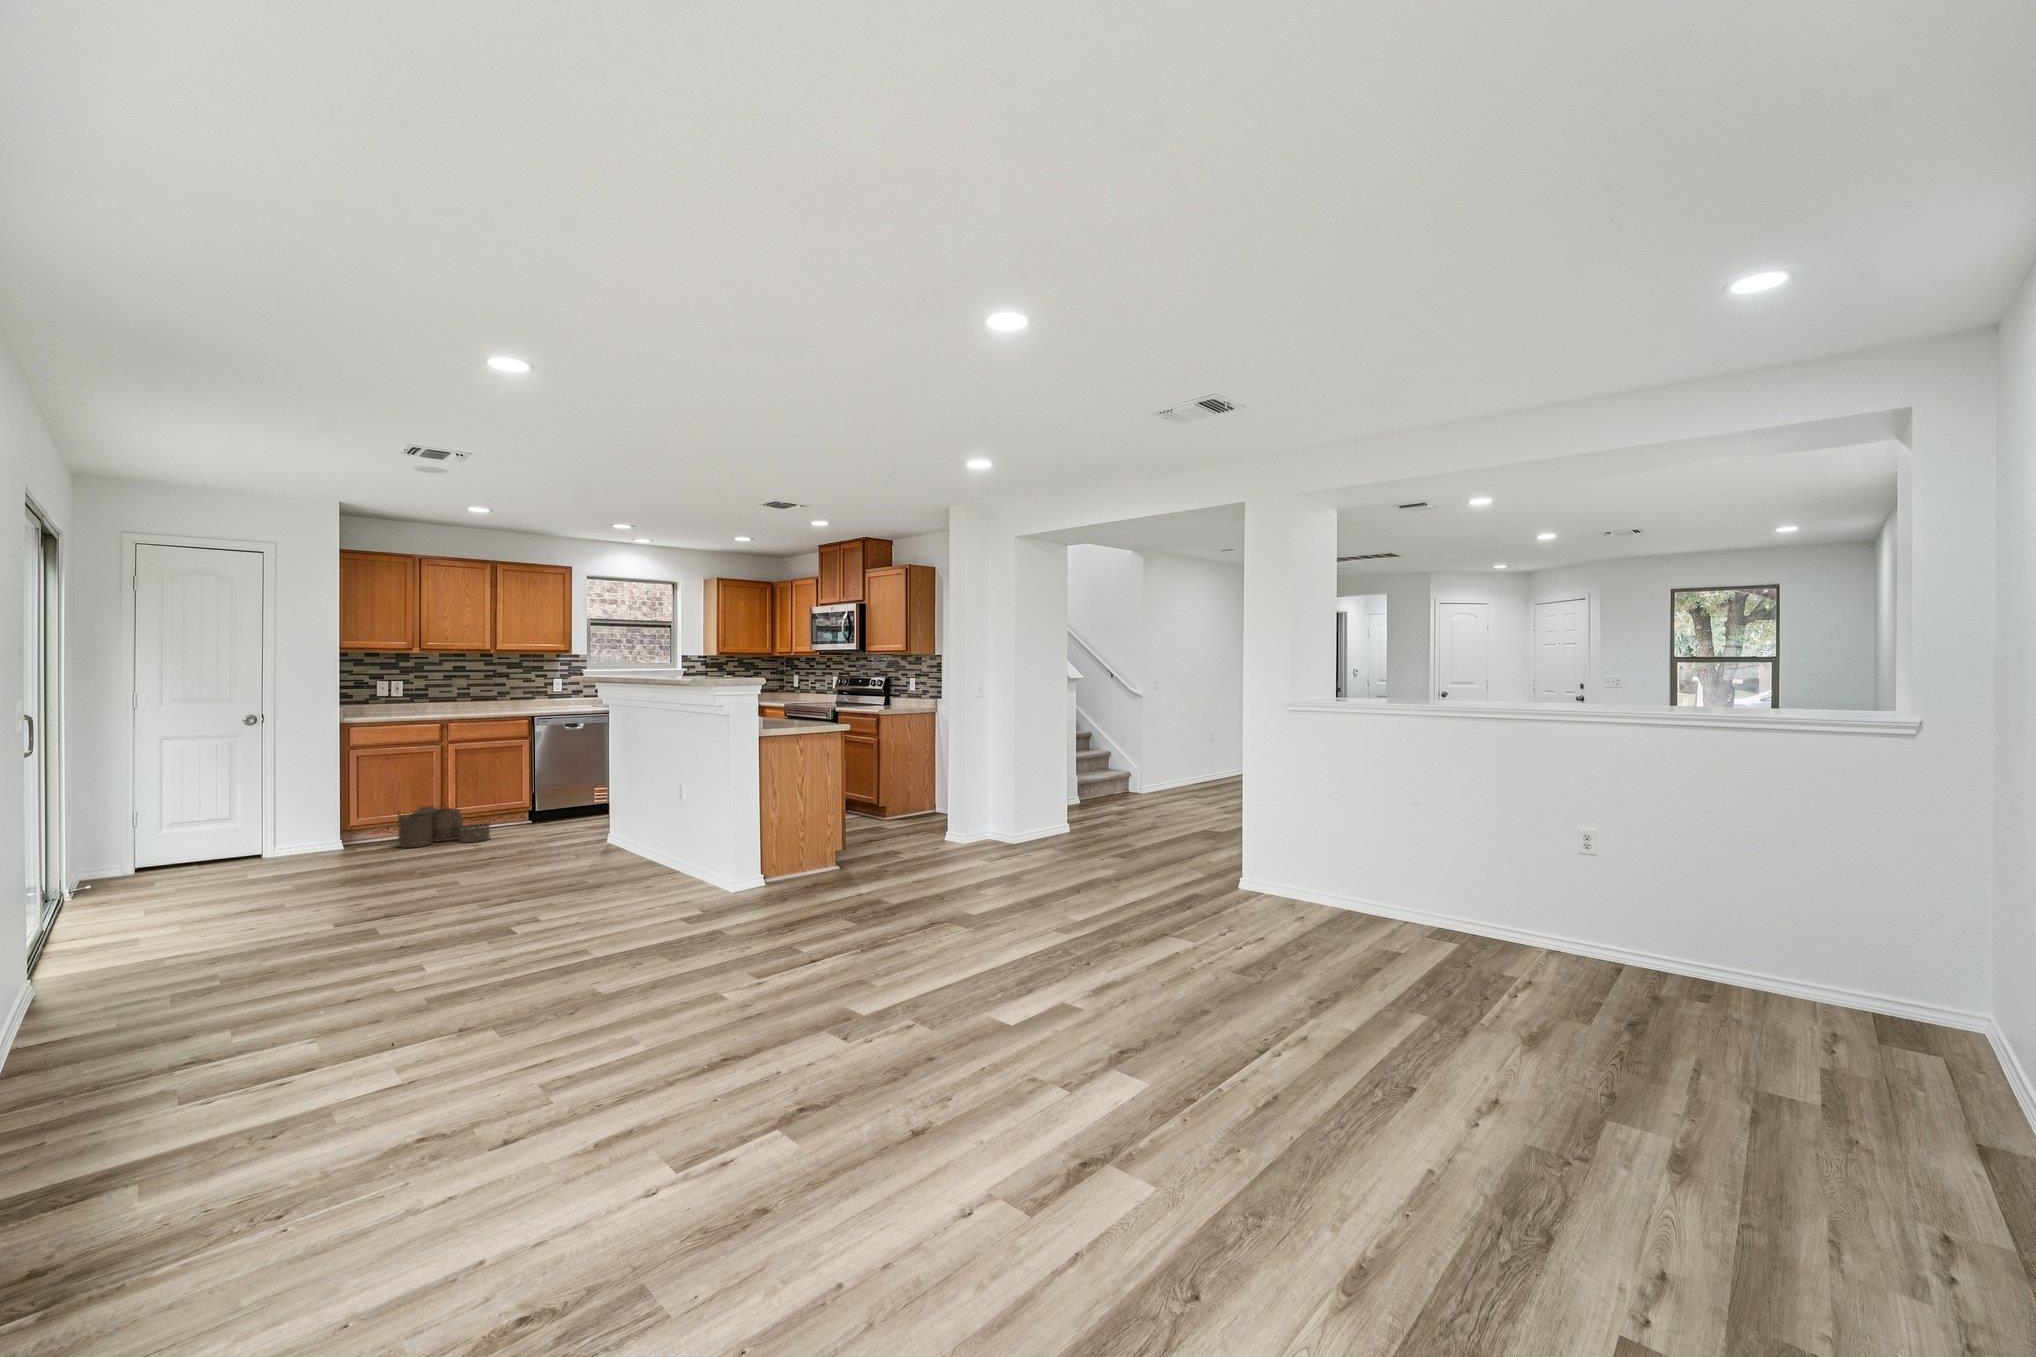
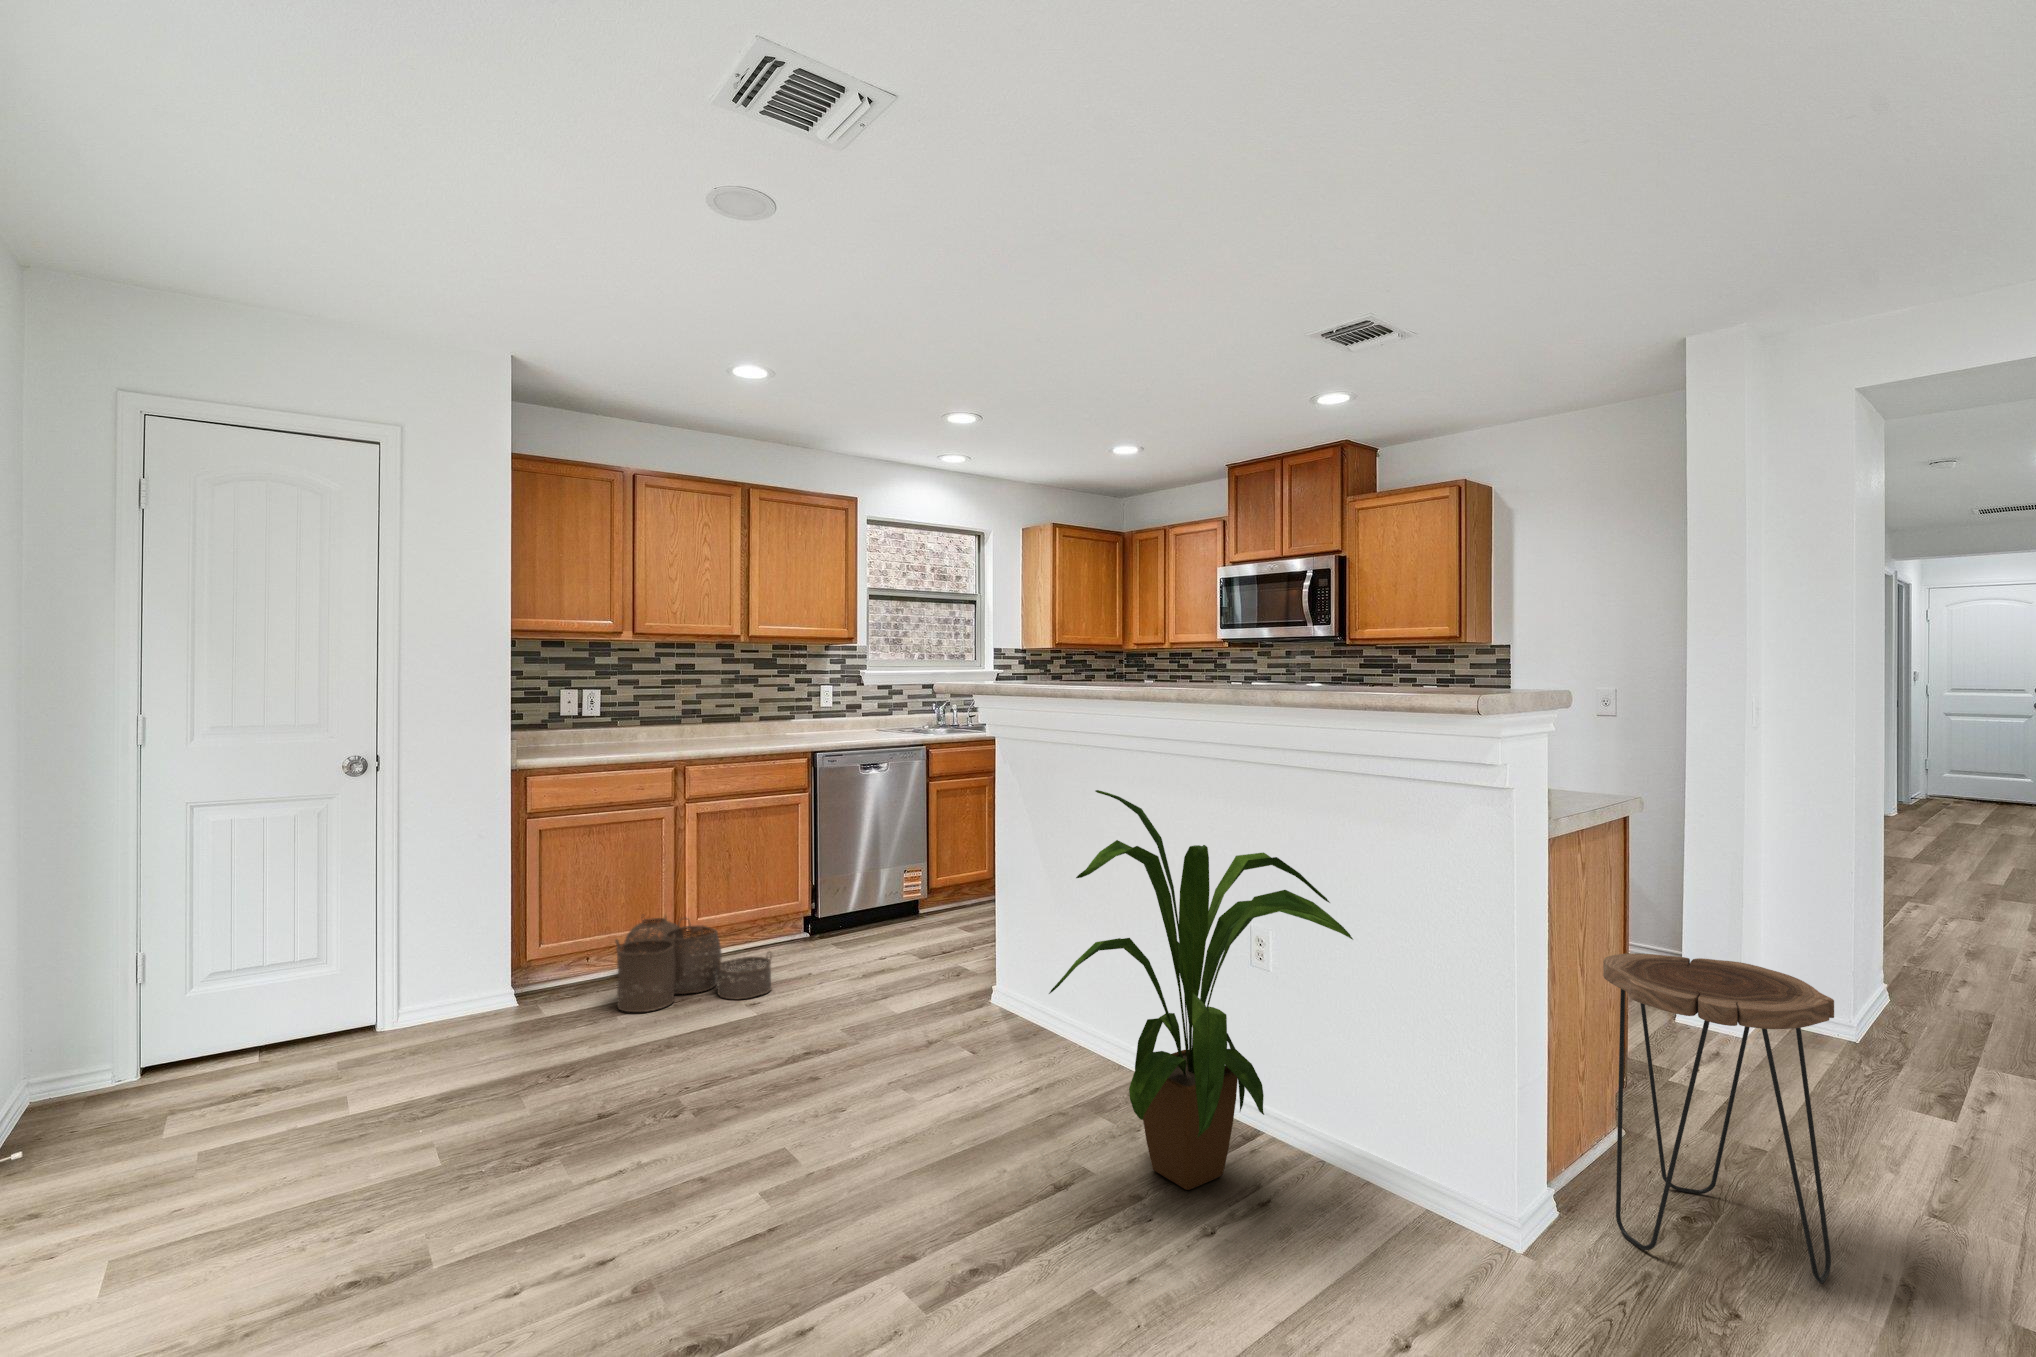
house plant: none [564,724,691,881] -> present [1049,790,1353,1190]
side table: none [775,784,843,889] -> present [1603,953,1834,1283]

